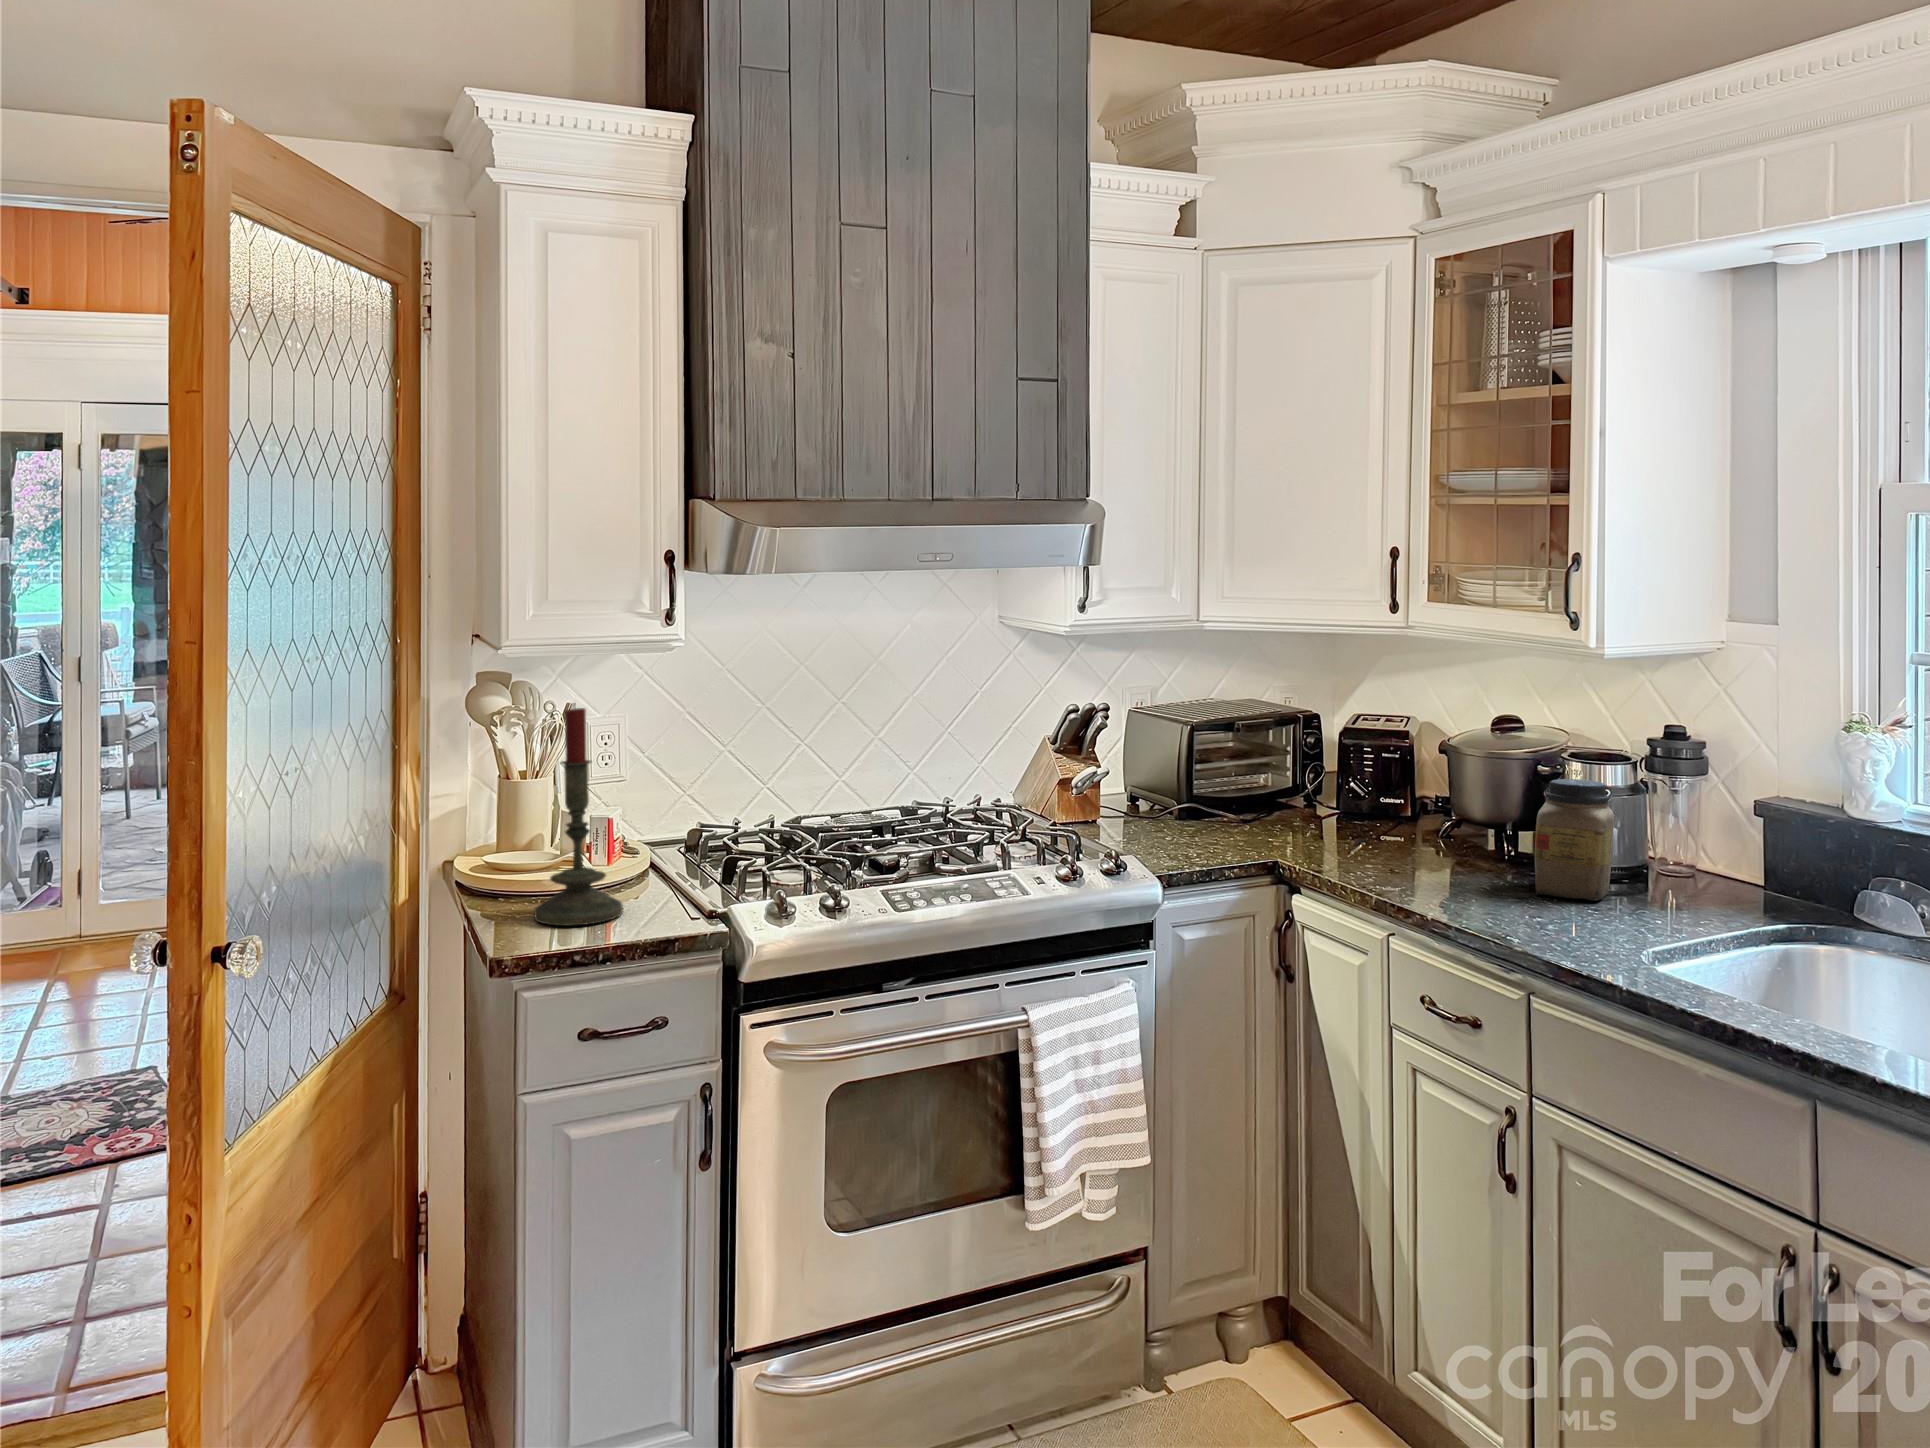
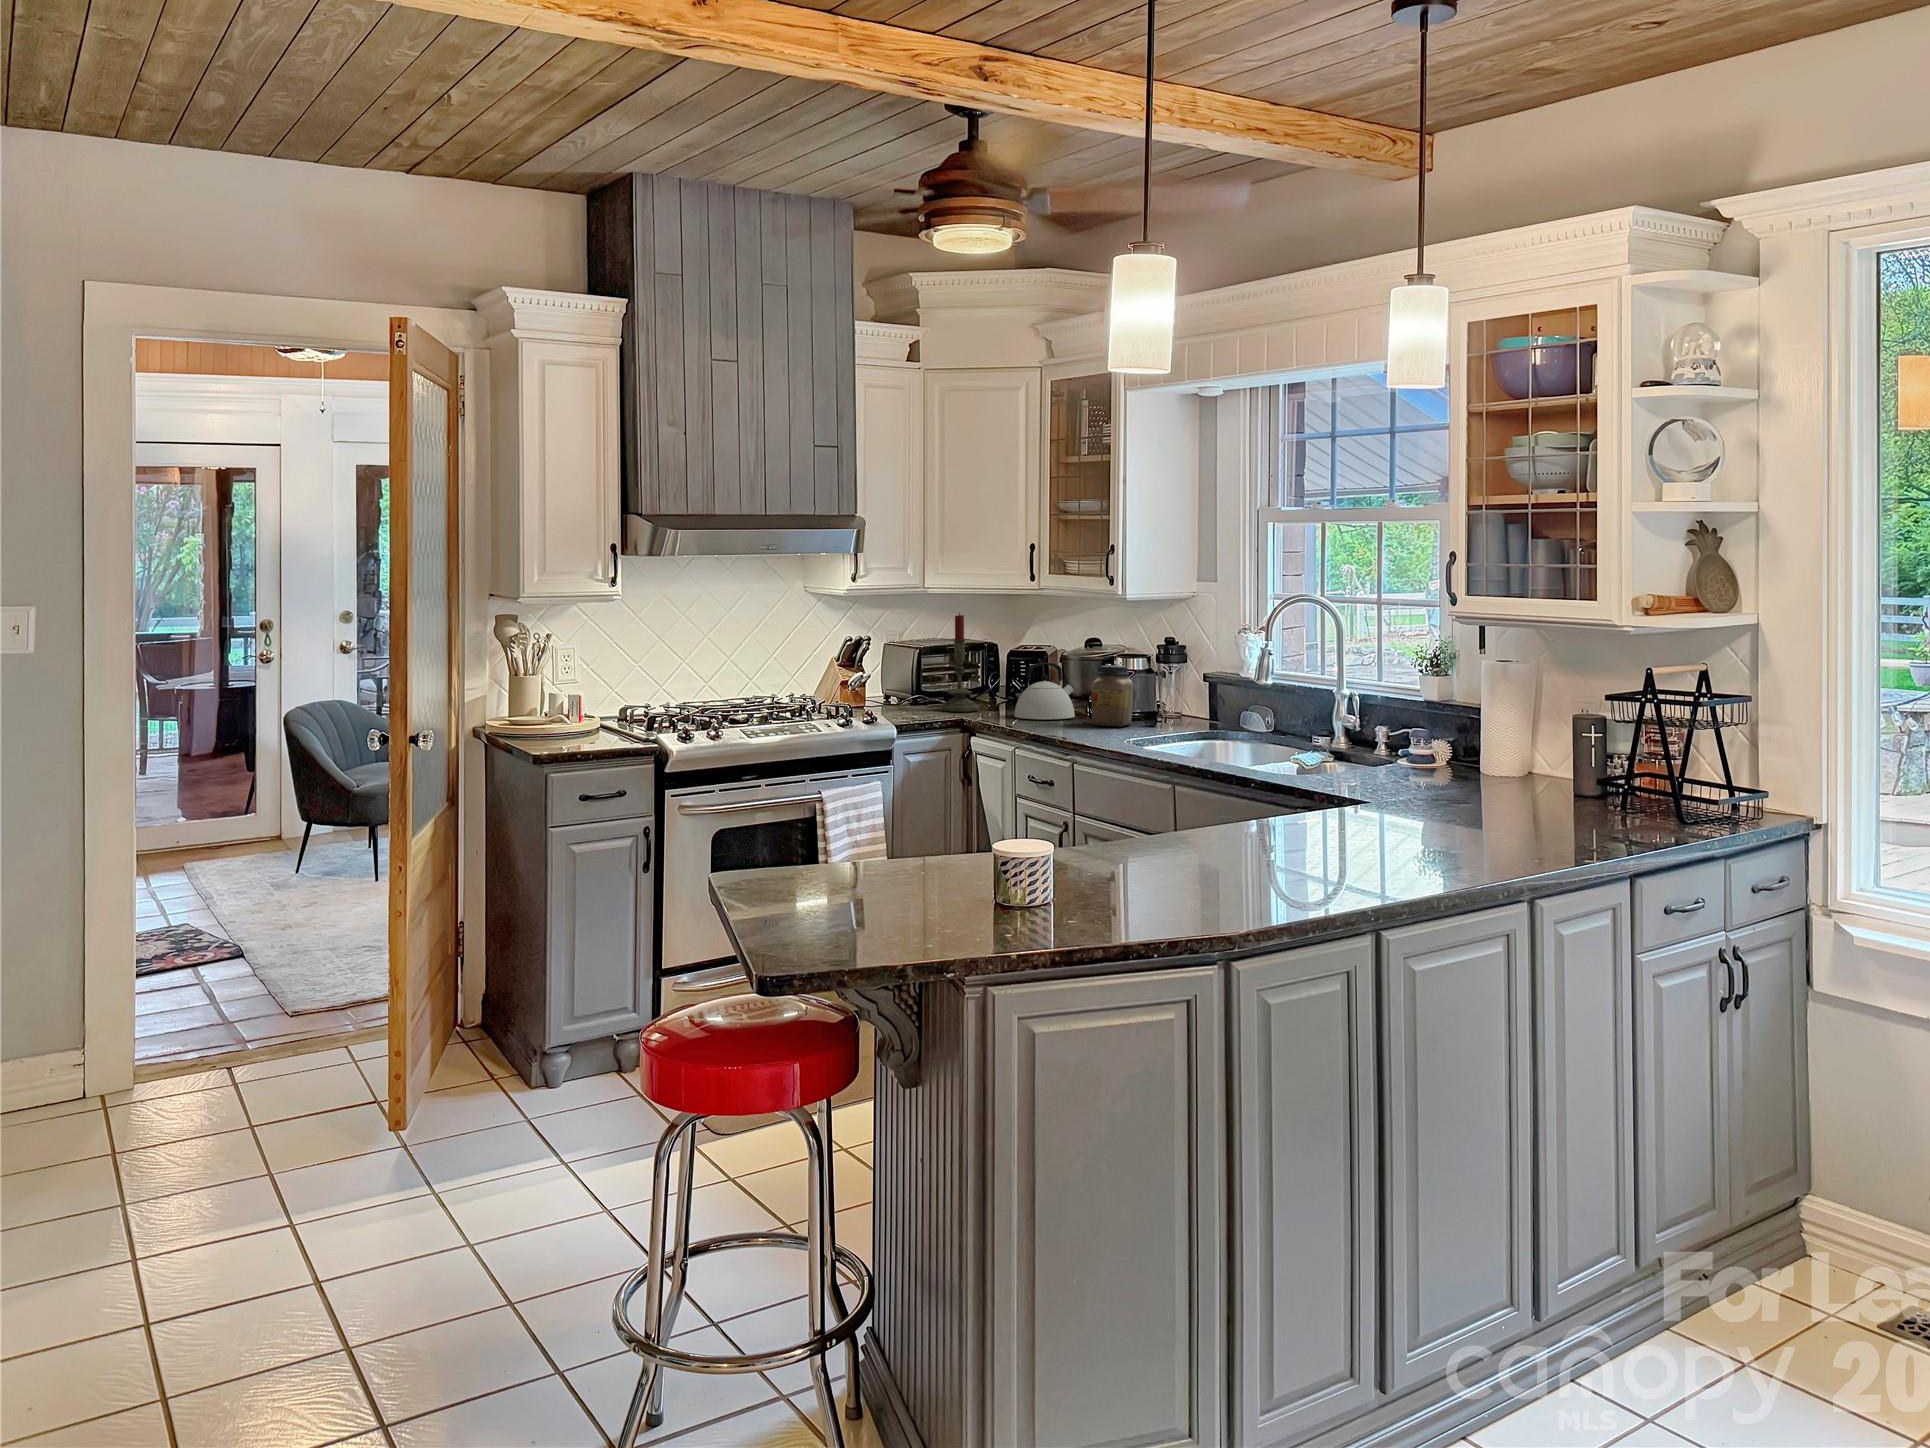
candle: present [534,708,623,926] -> present [940,612,979,712]
kettle: none [1369,763,1482,871] -> present [1014,663,1075,719]

